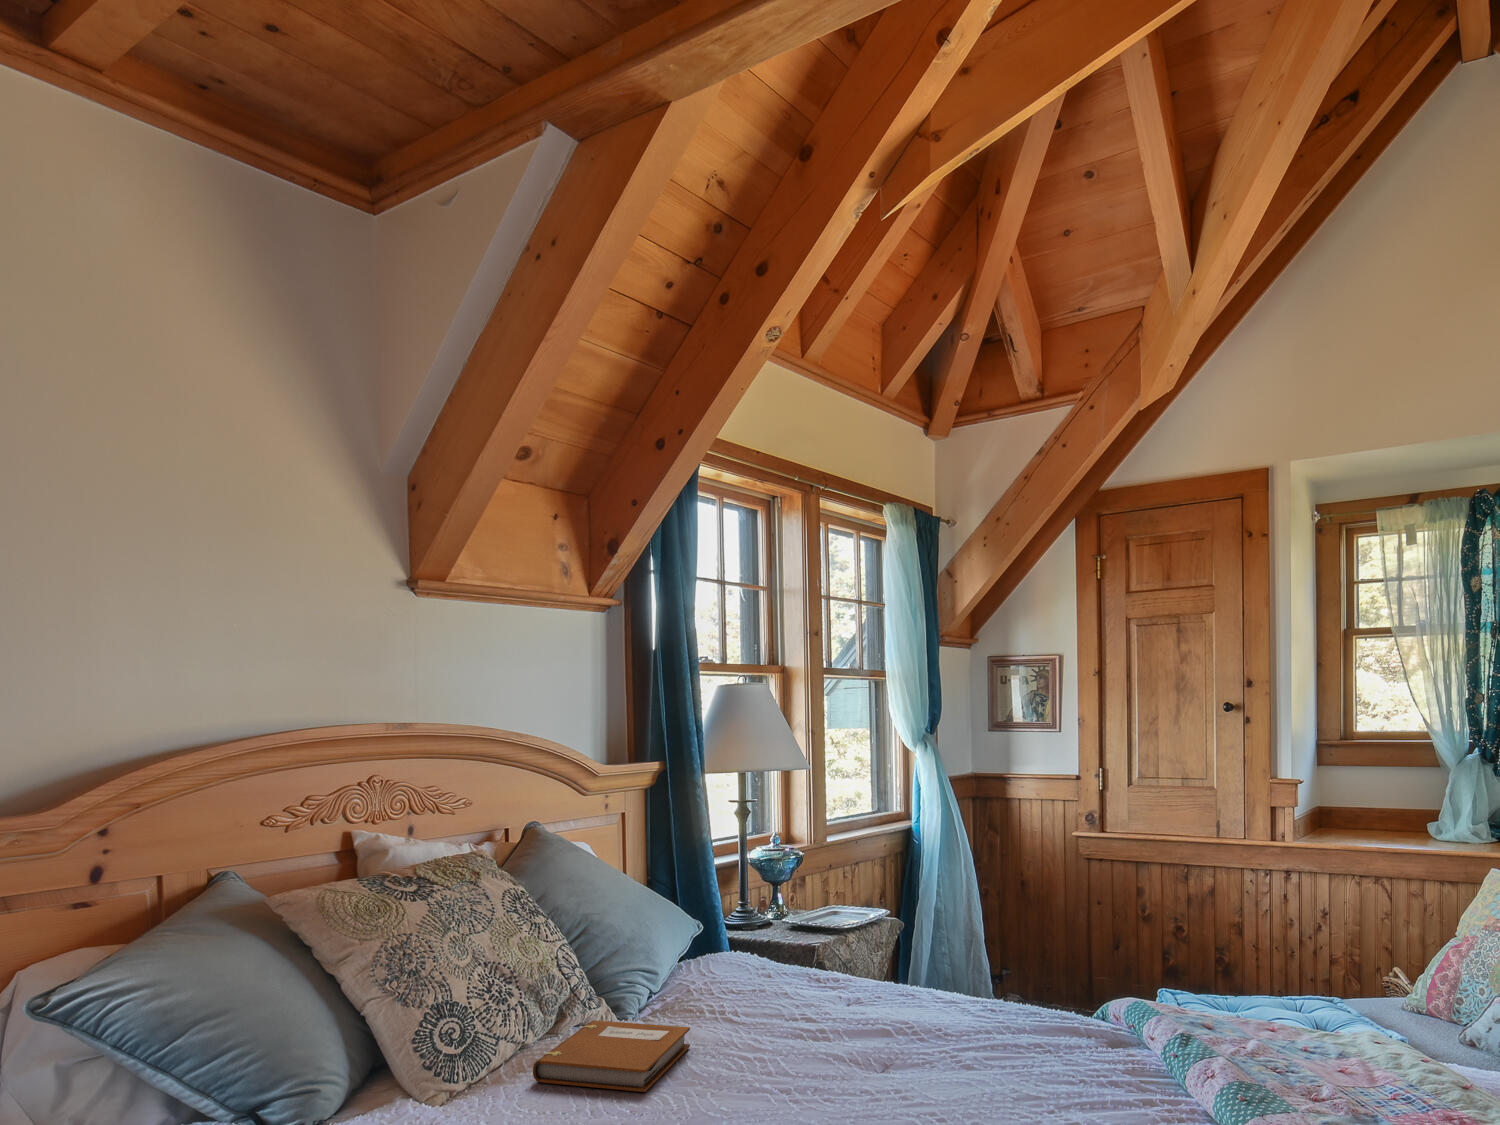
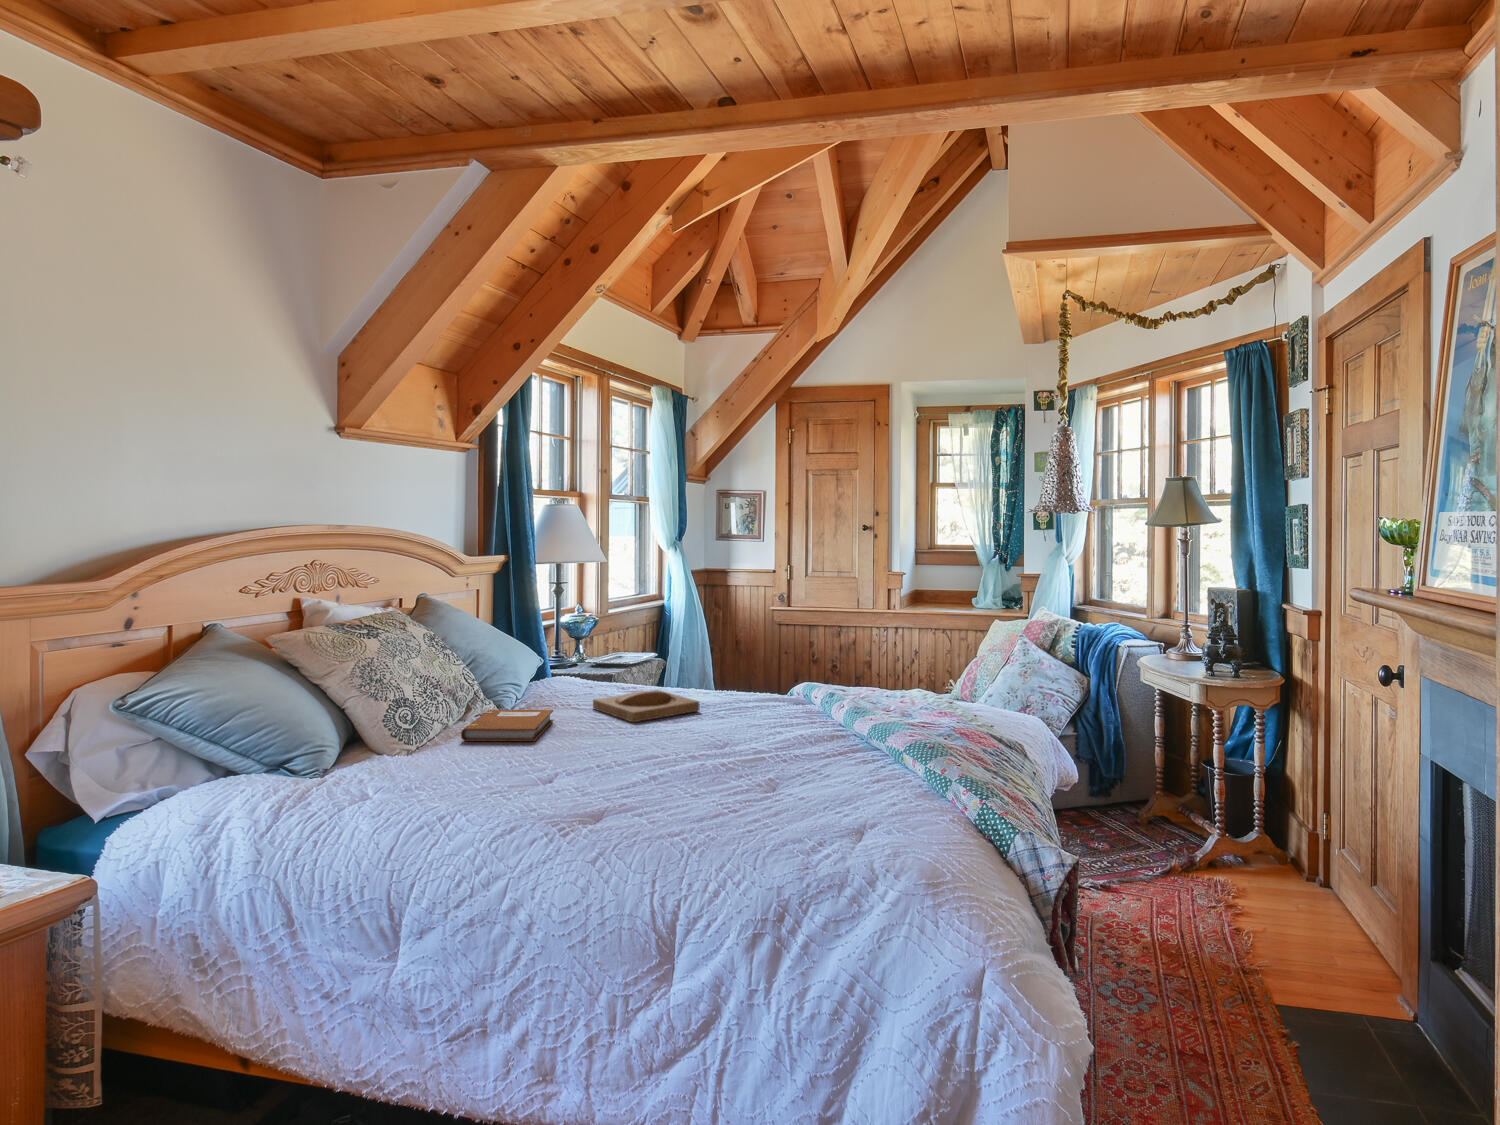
tray: none [761,992,936,1060] -> present [593,690,700,722]

